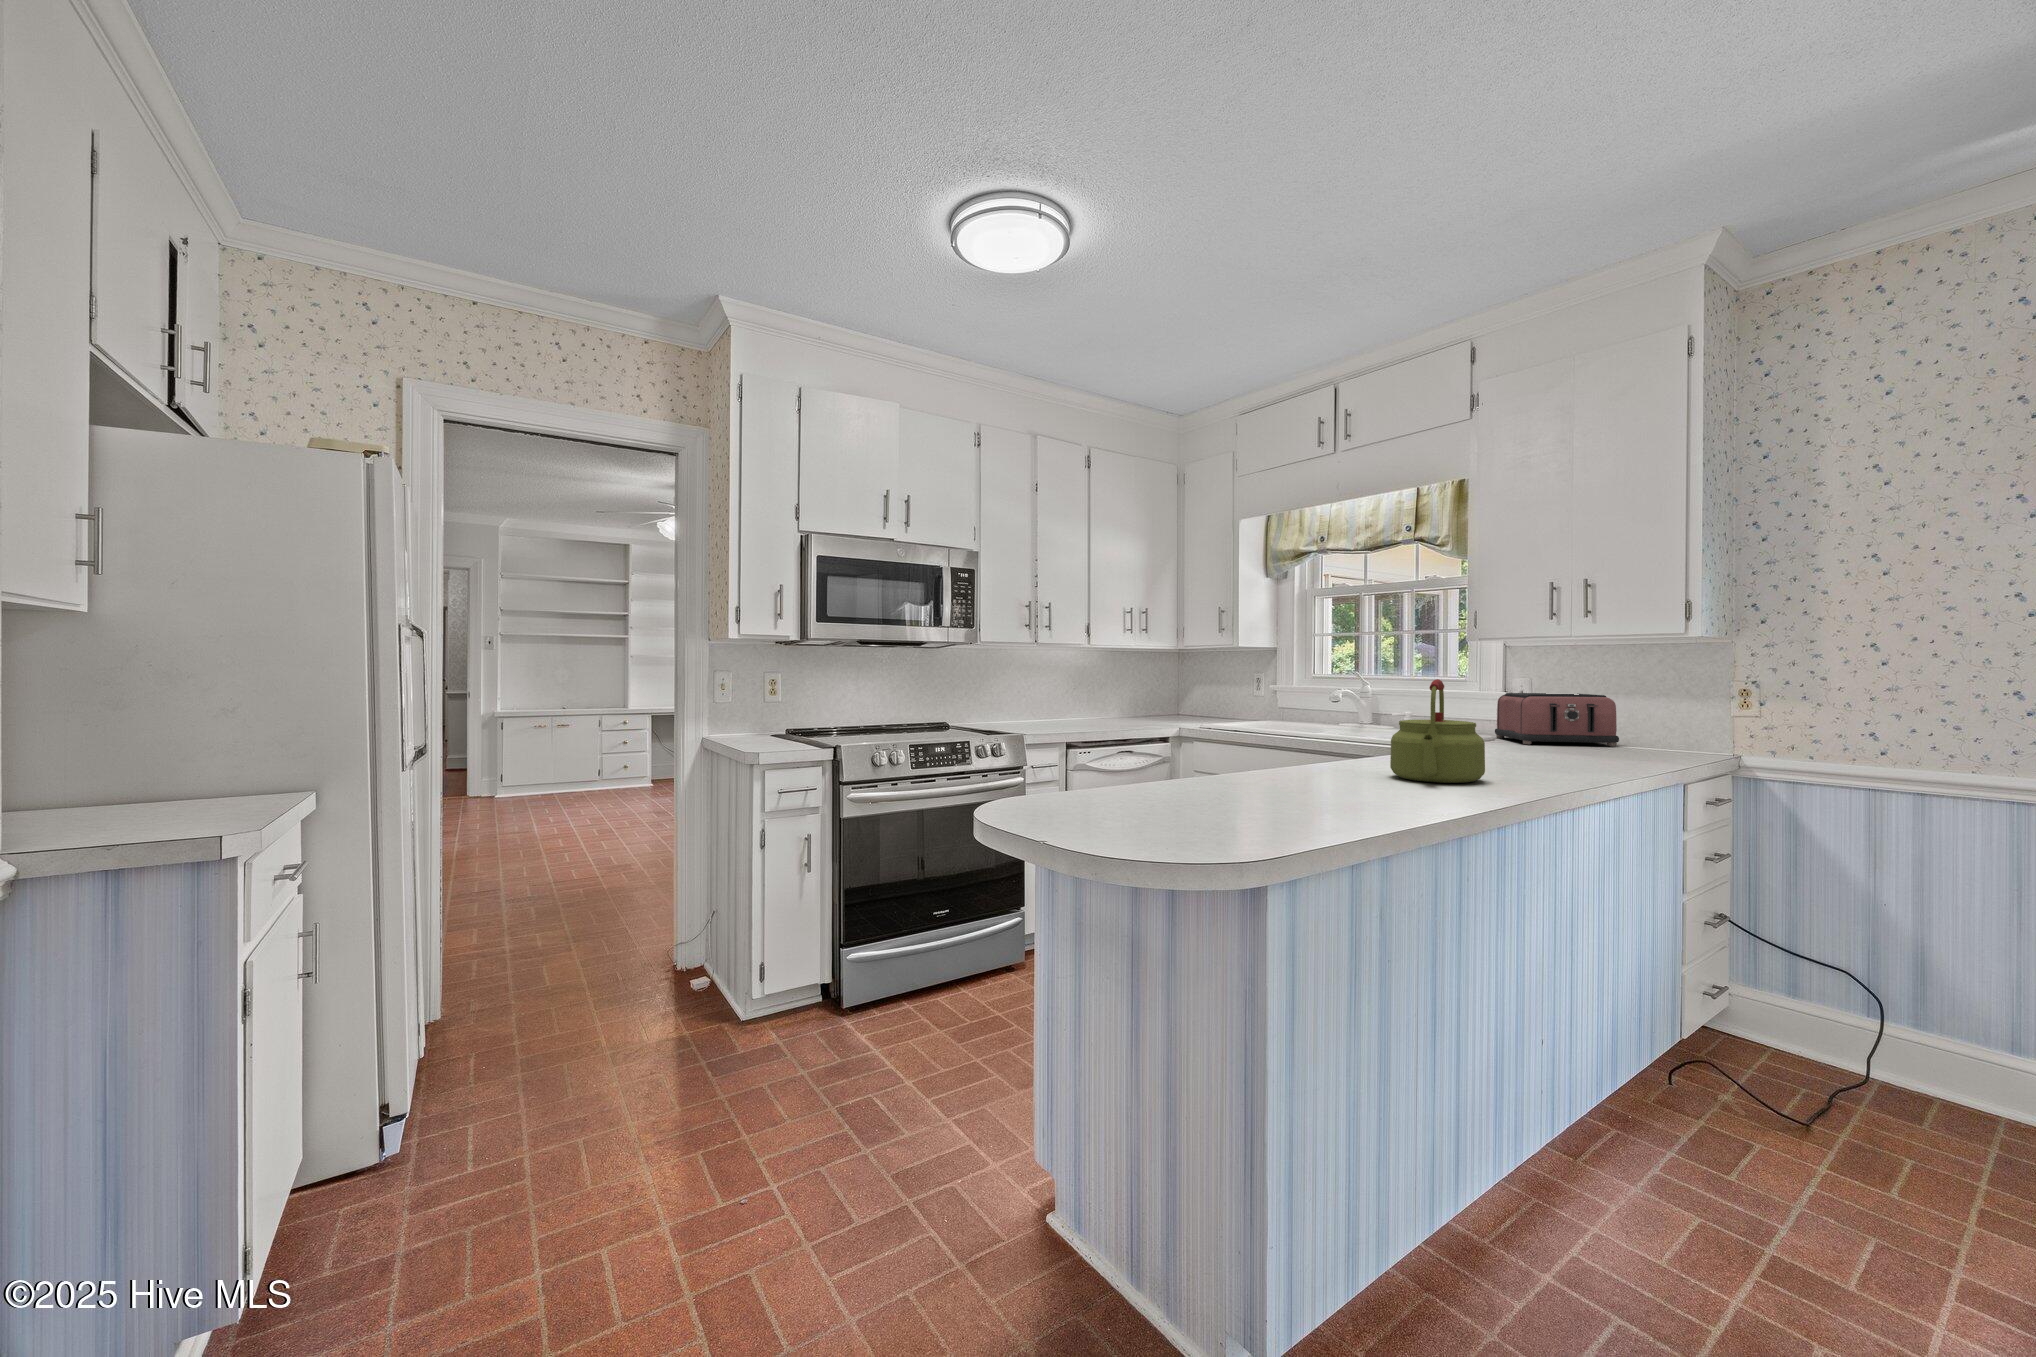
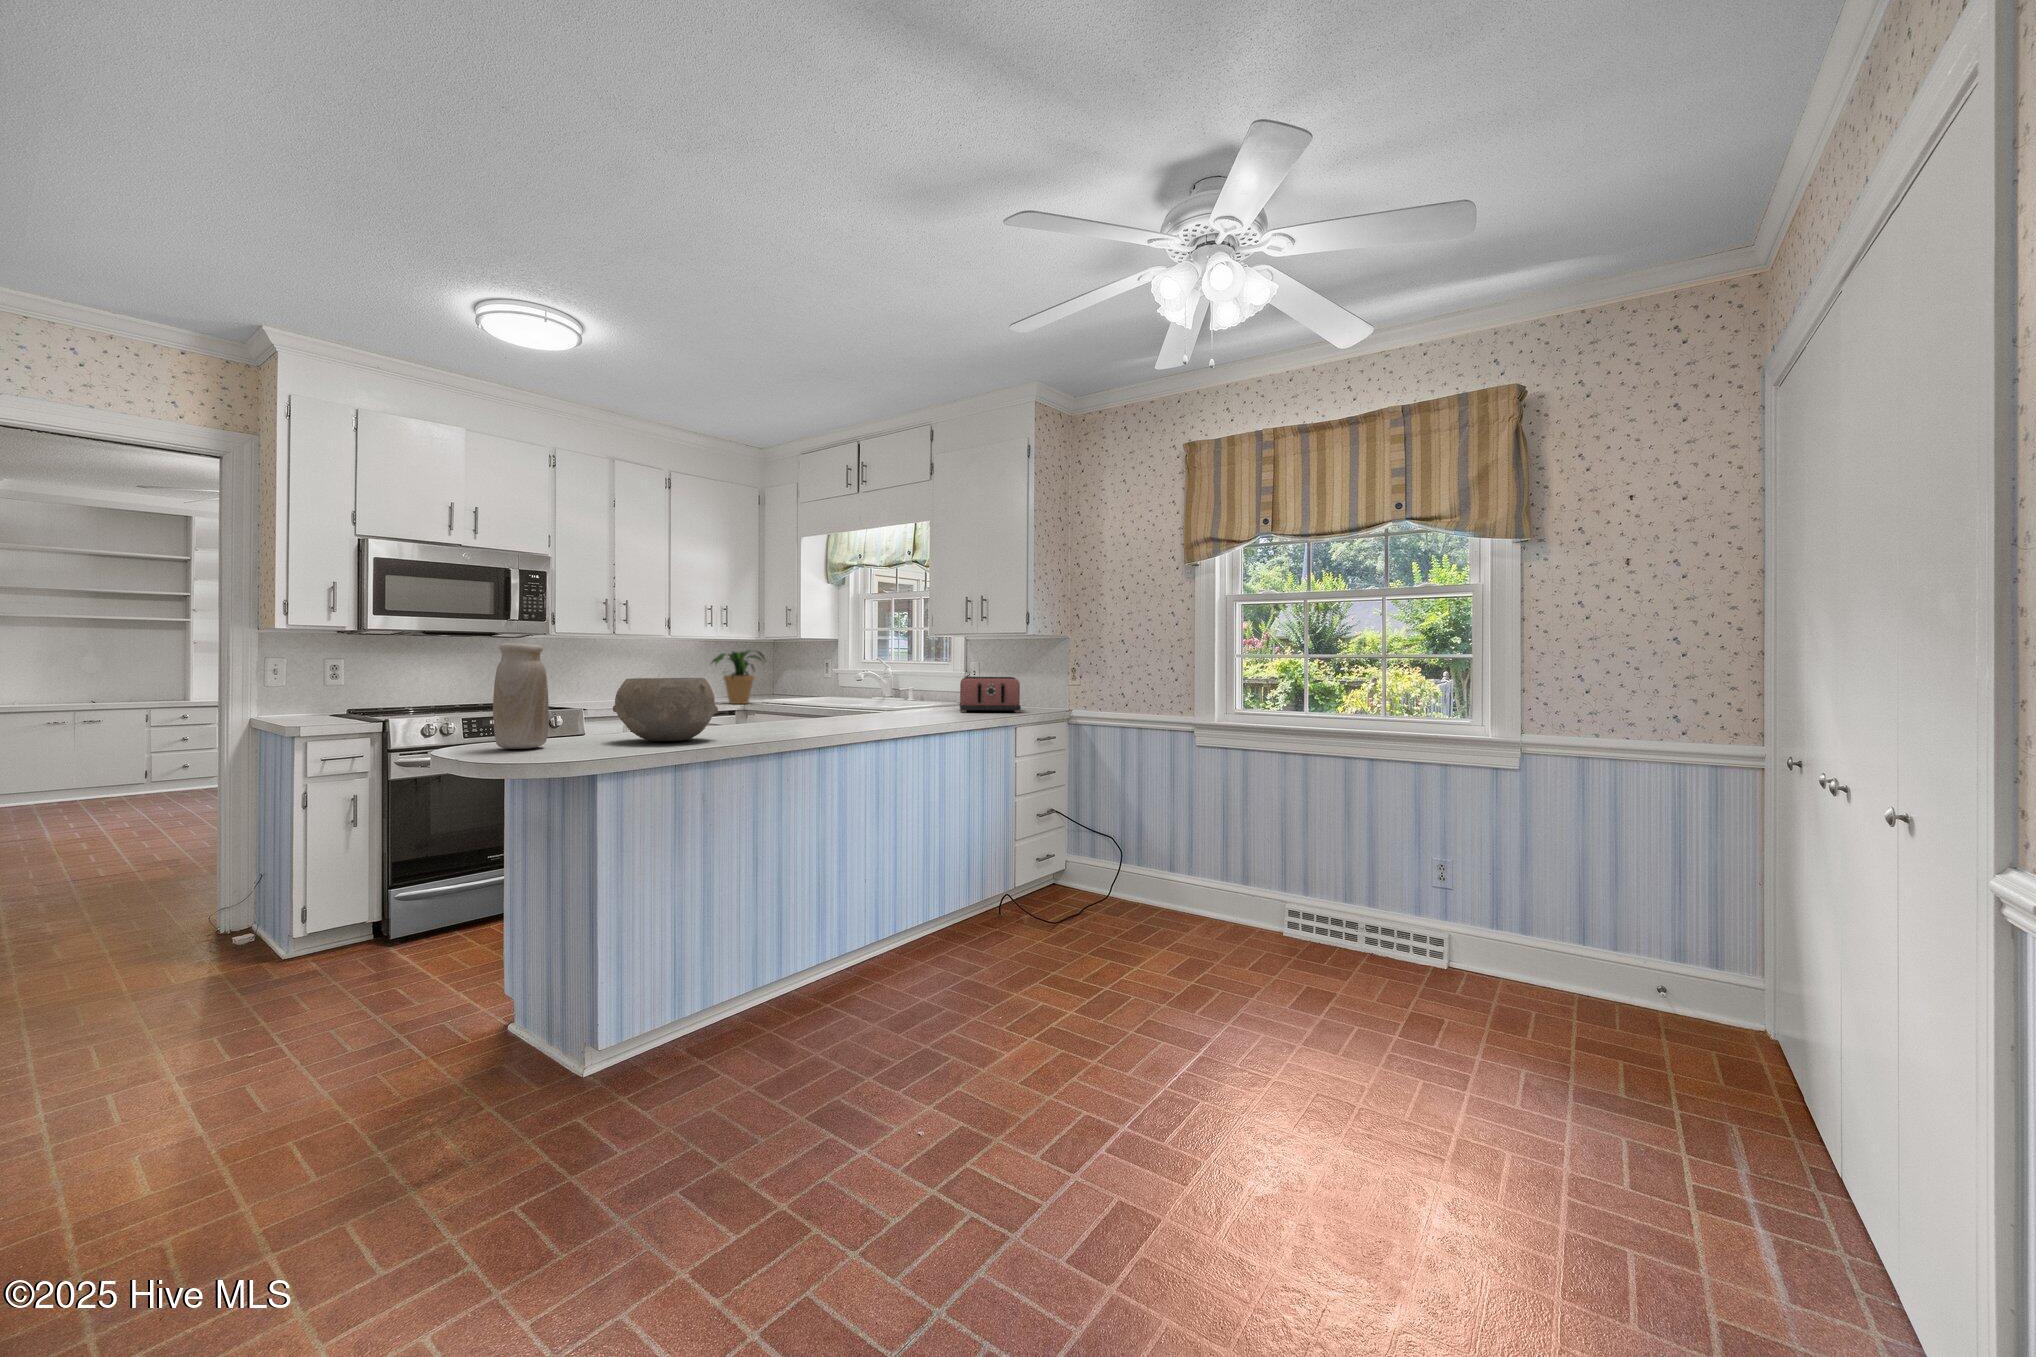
vase: none [1071,657,1138,823] -> present [493,643,549,749]
potted plant: none [1137,659,1206,724] -> present [712,650,766,704]
kettle: present [1390,679,1485,783] -> none [794,663,852,730]
ceramic bowl: none [1201,706,1355,808] -> present [613,678,718,741]

